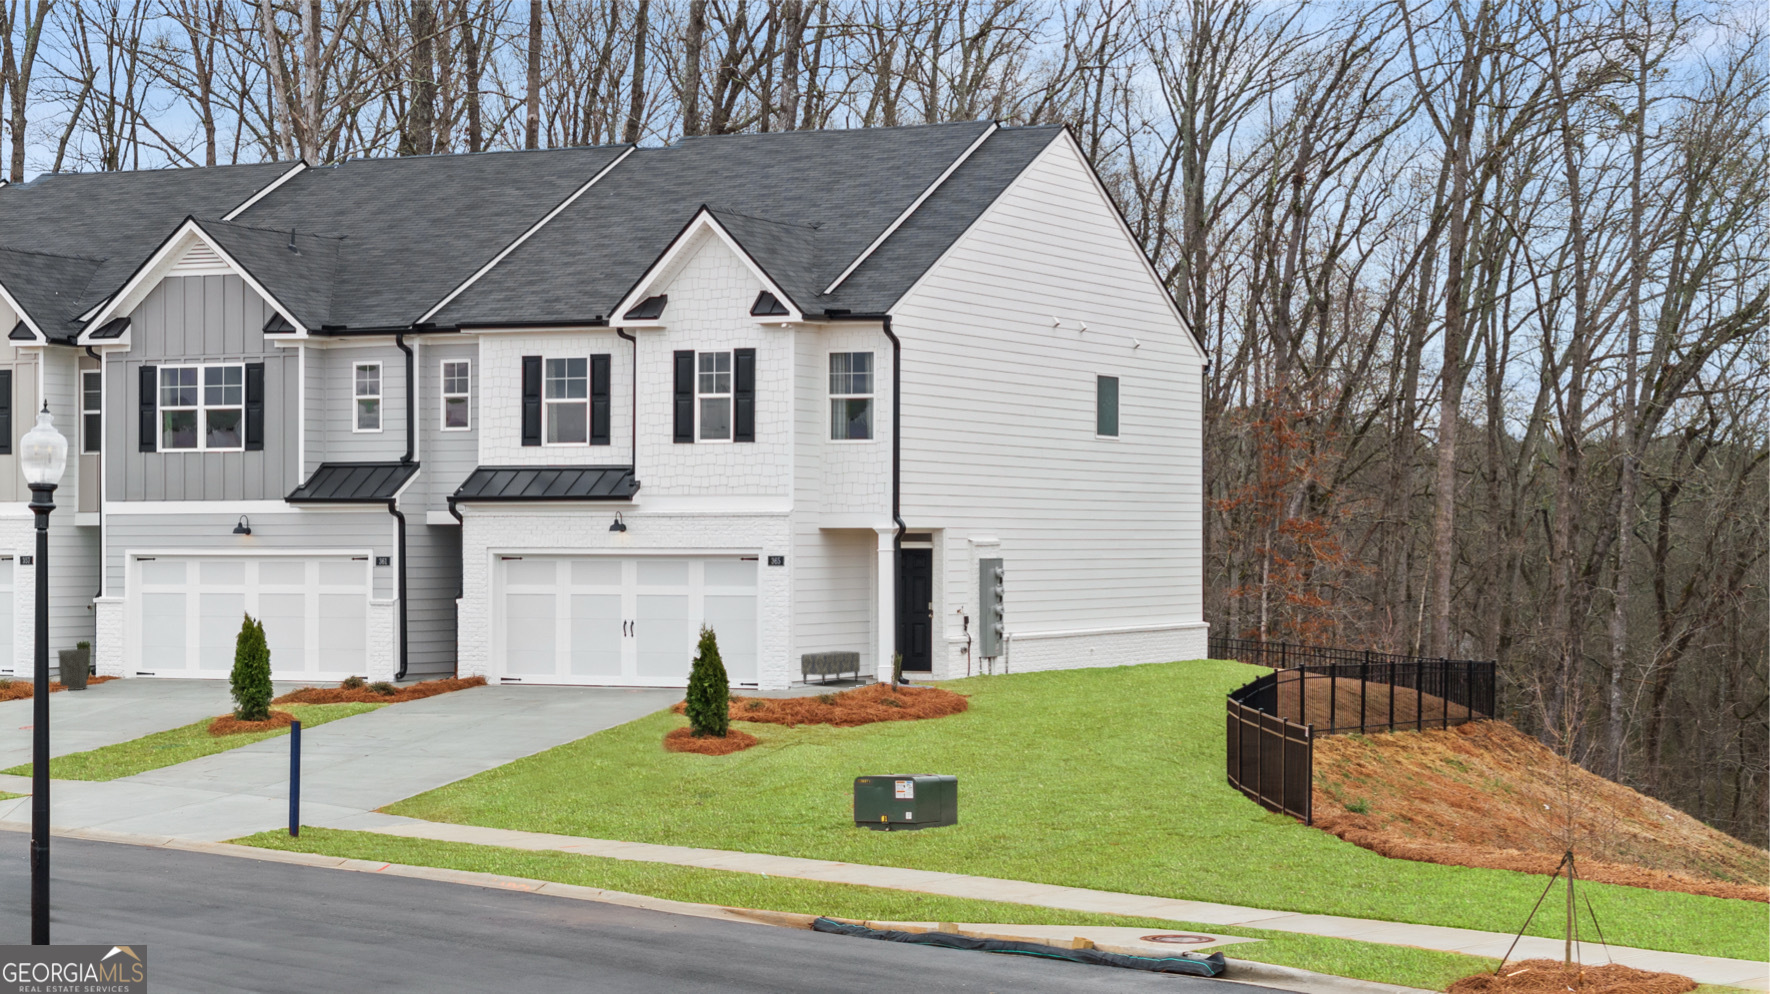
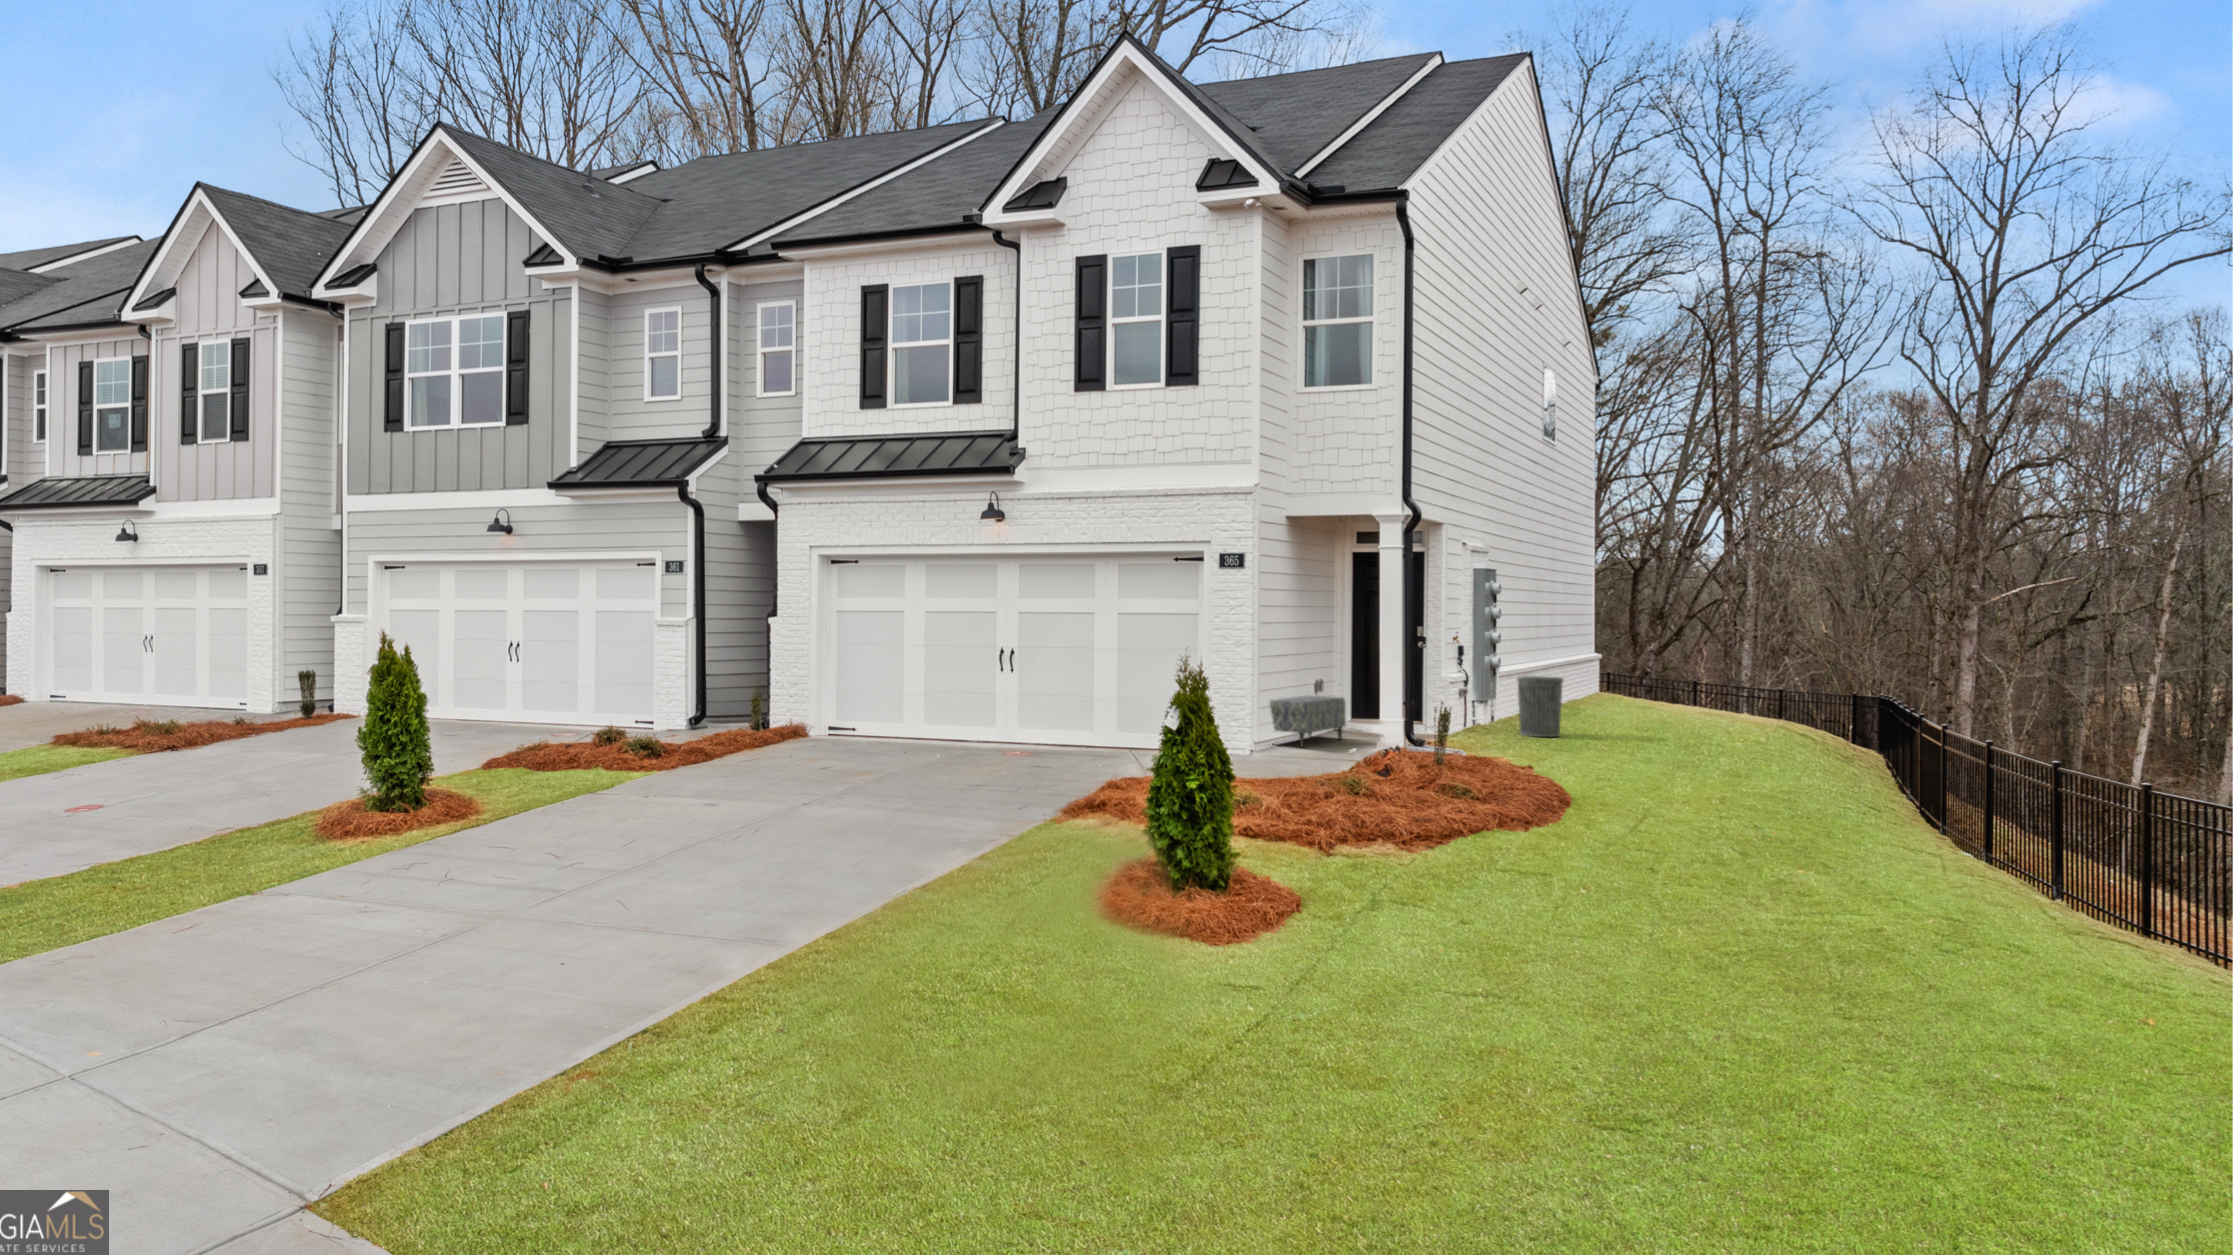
trash can: present [58,649,89,690] -> present [1517,676,1563,737]

